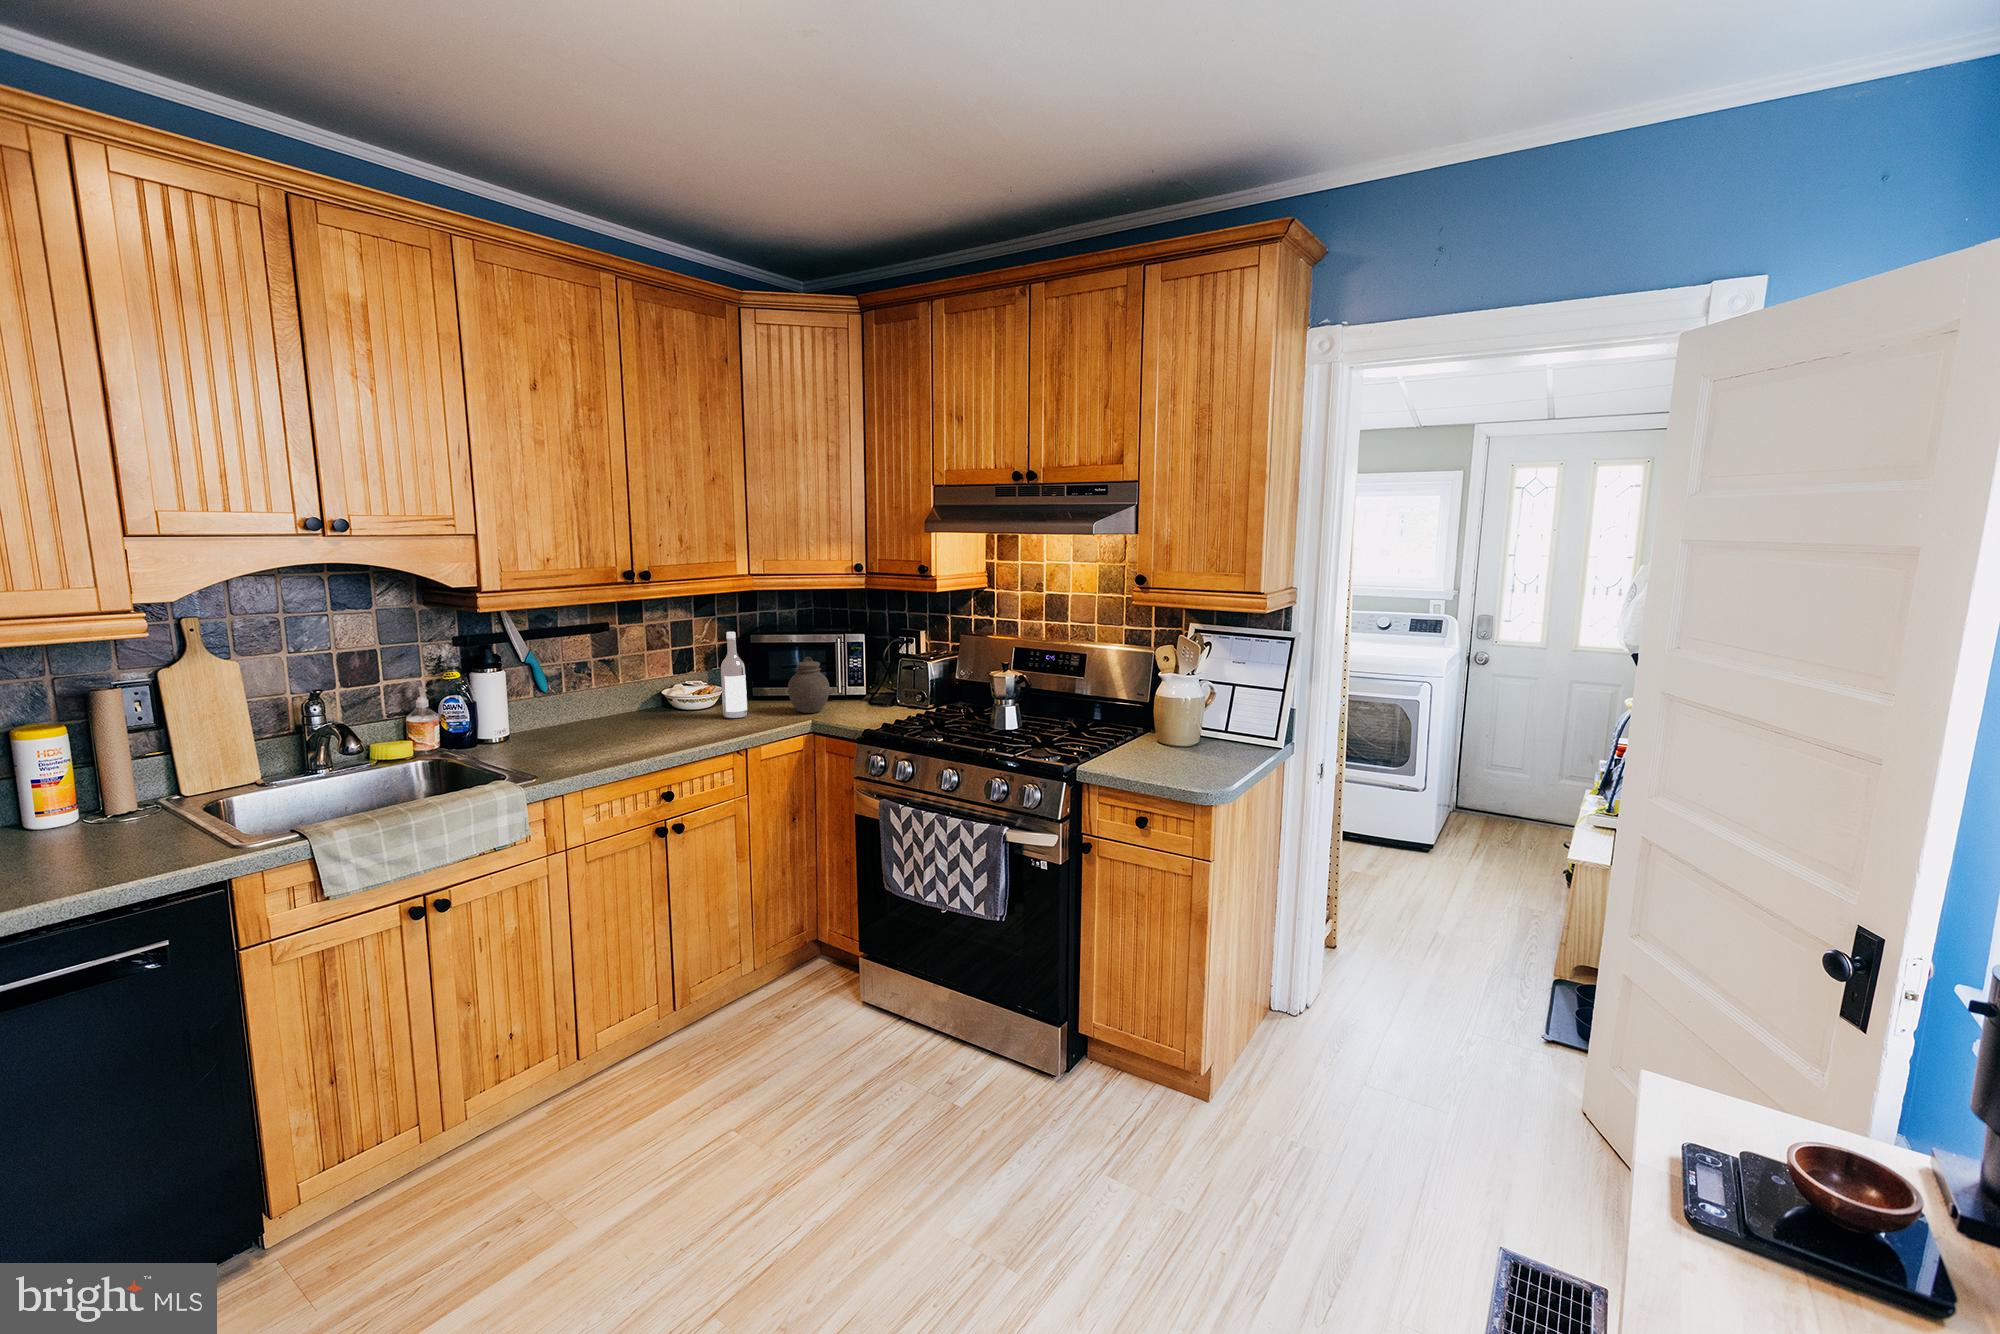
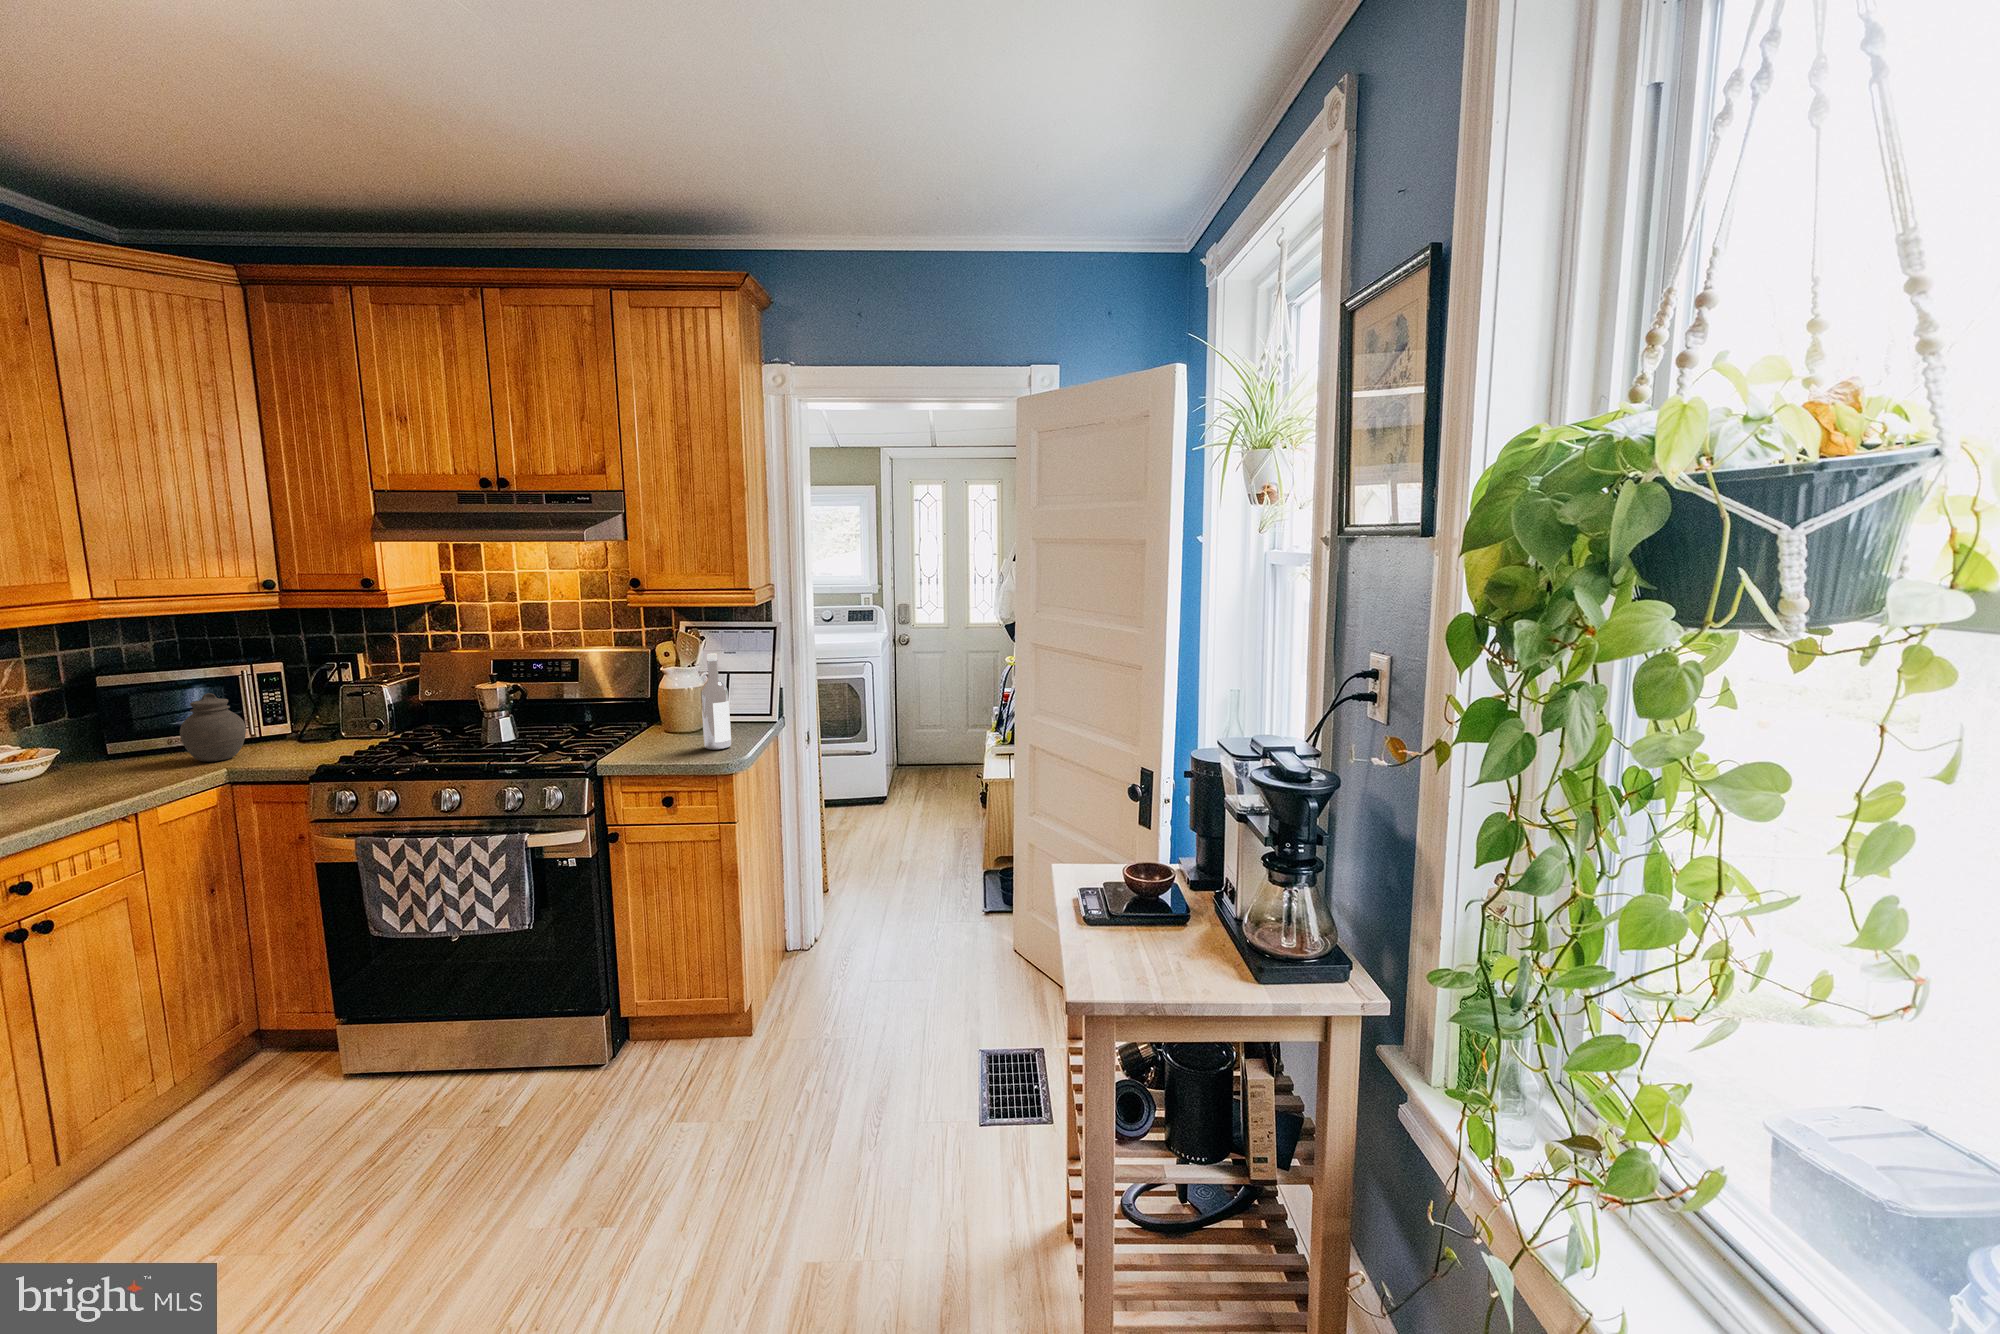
wine bottle: present [721,632,747,718] -> present [701,653,731,750]

